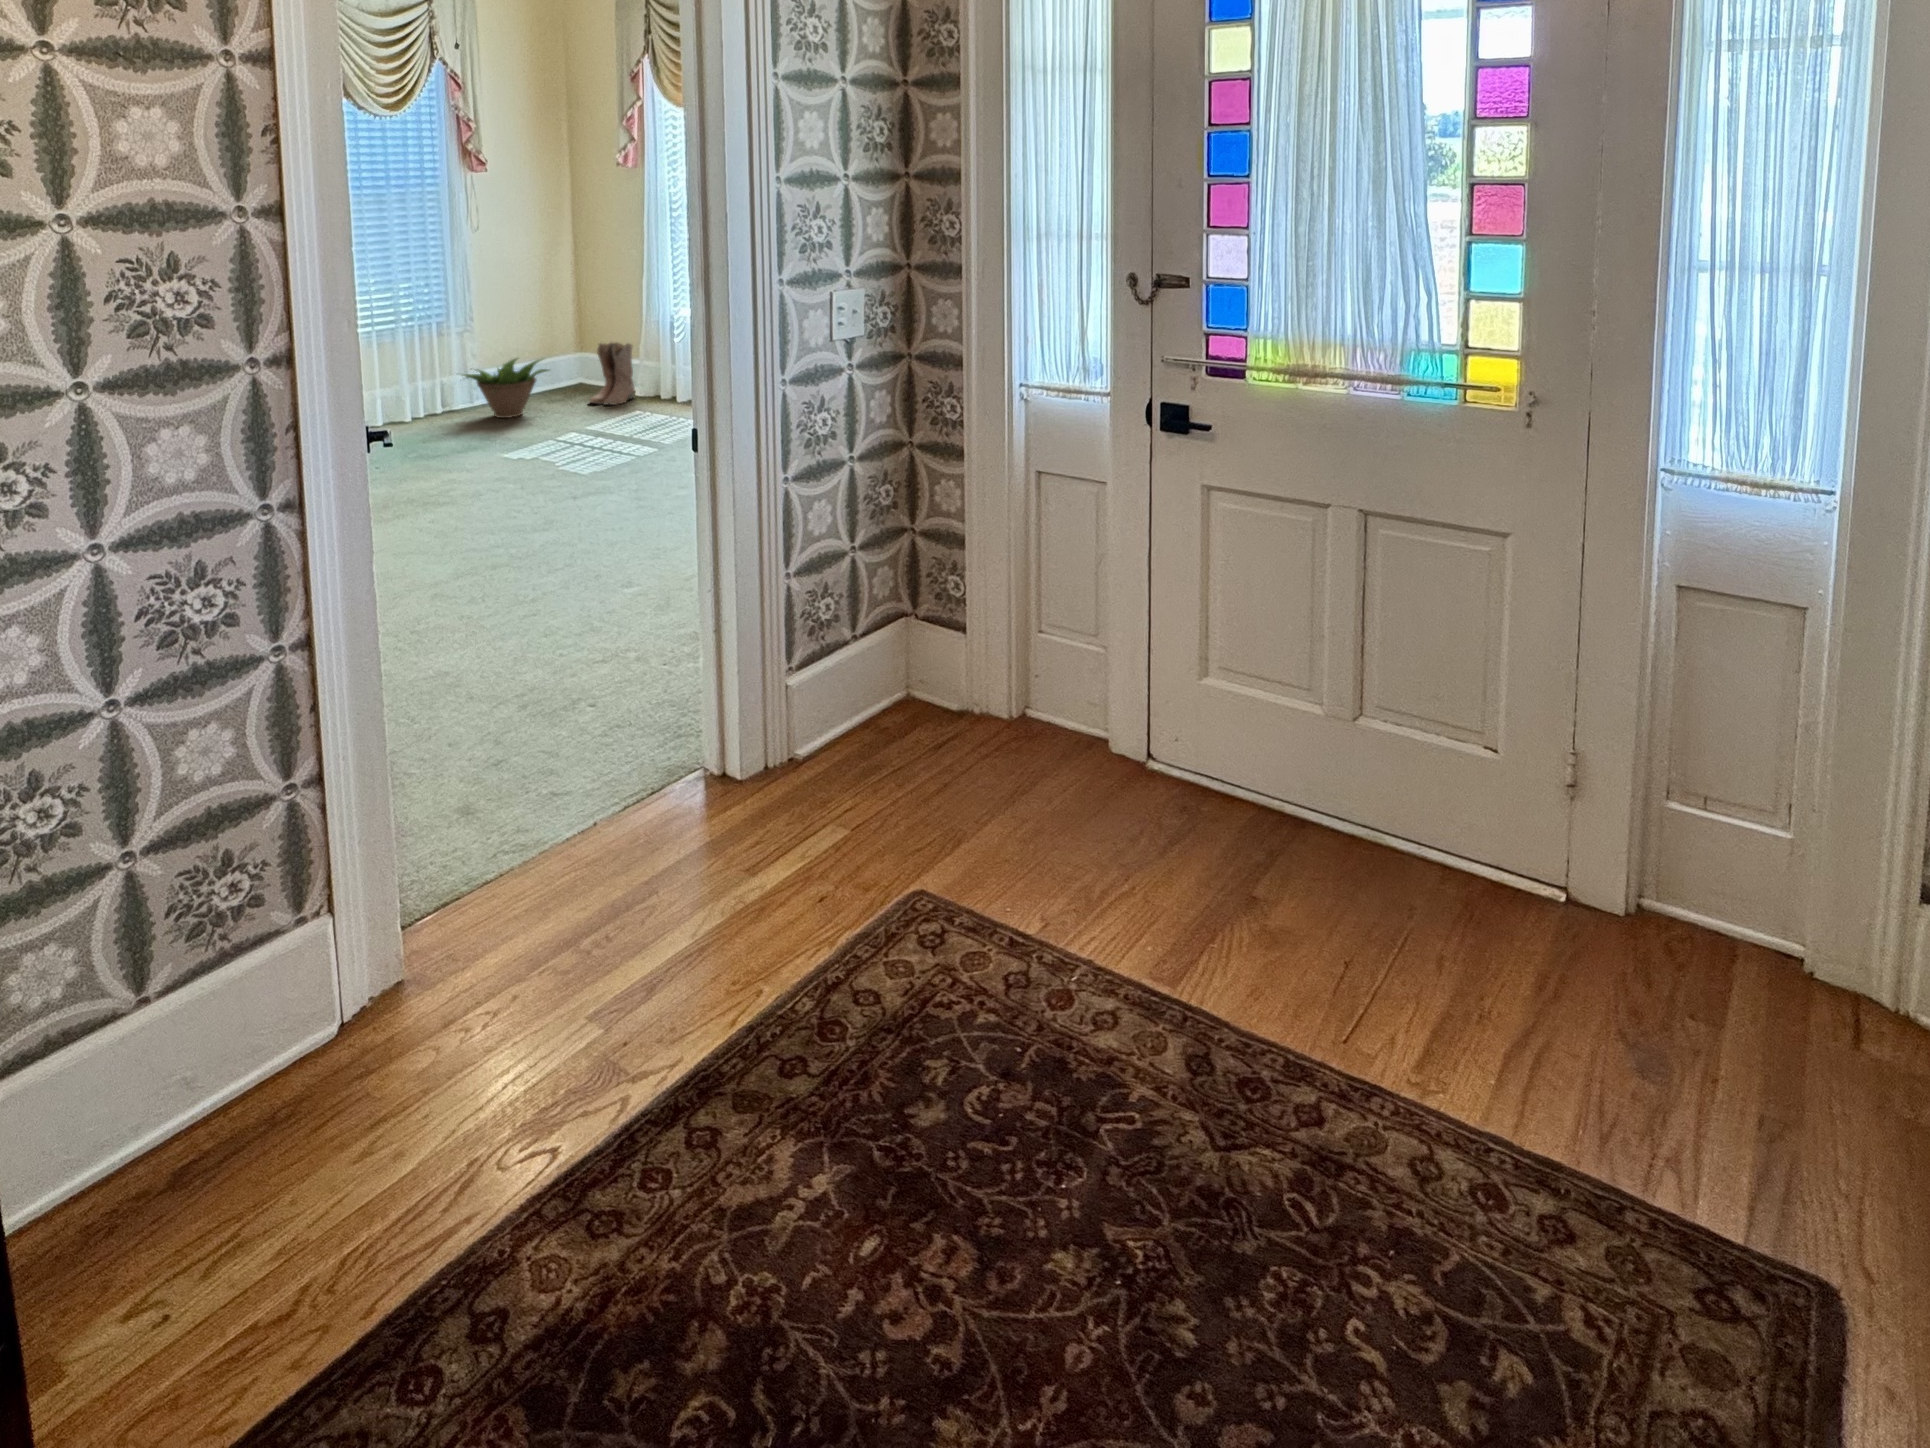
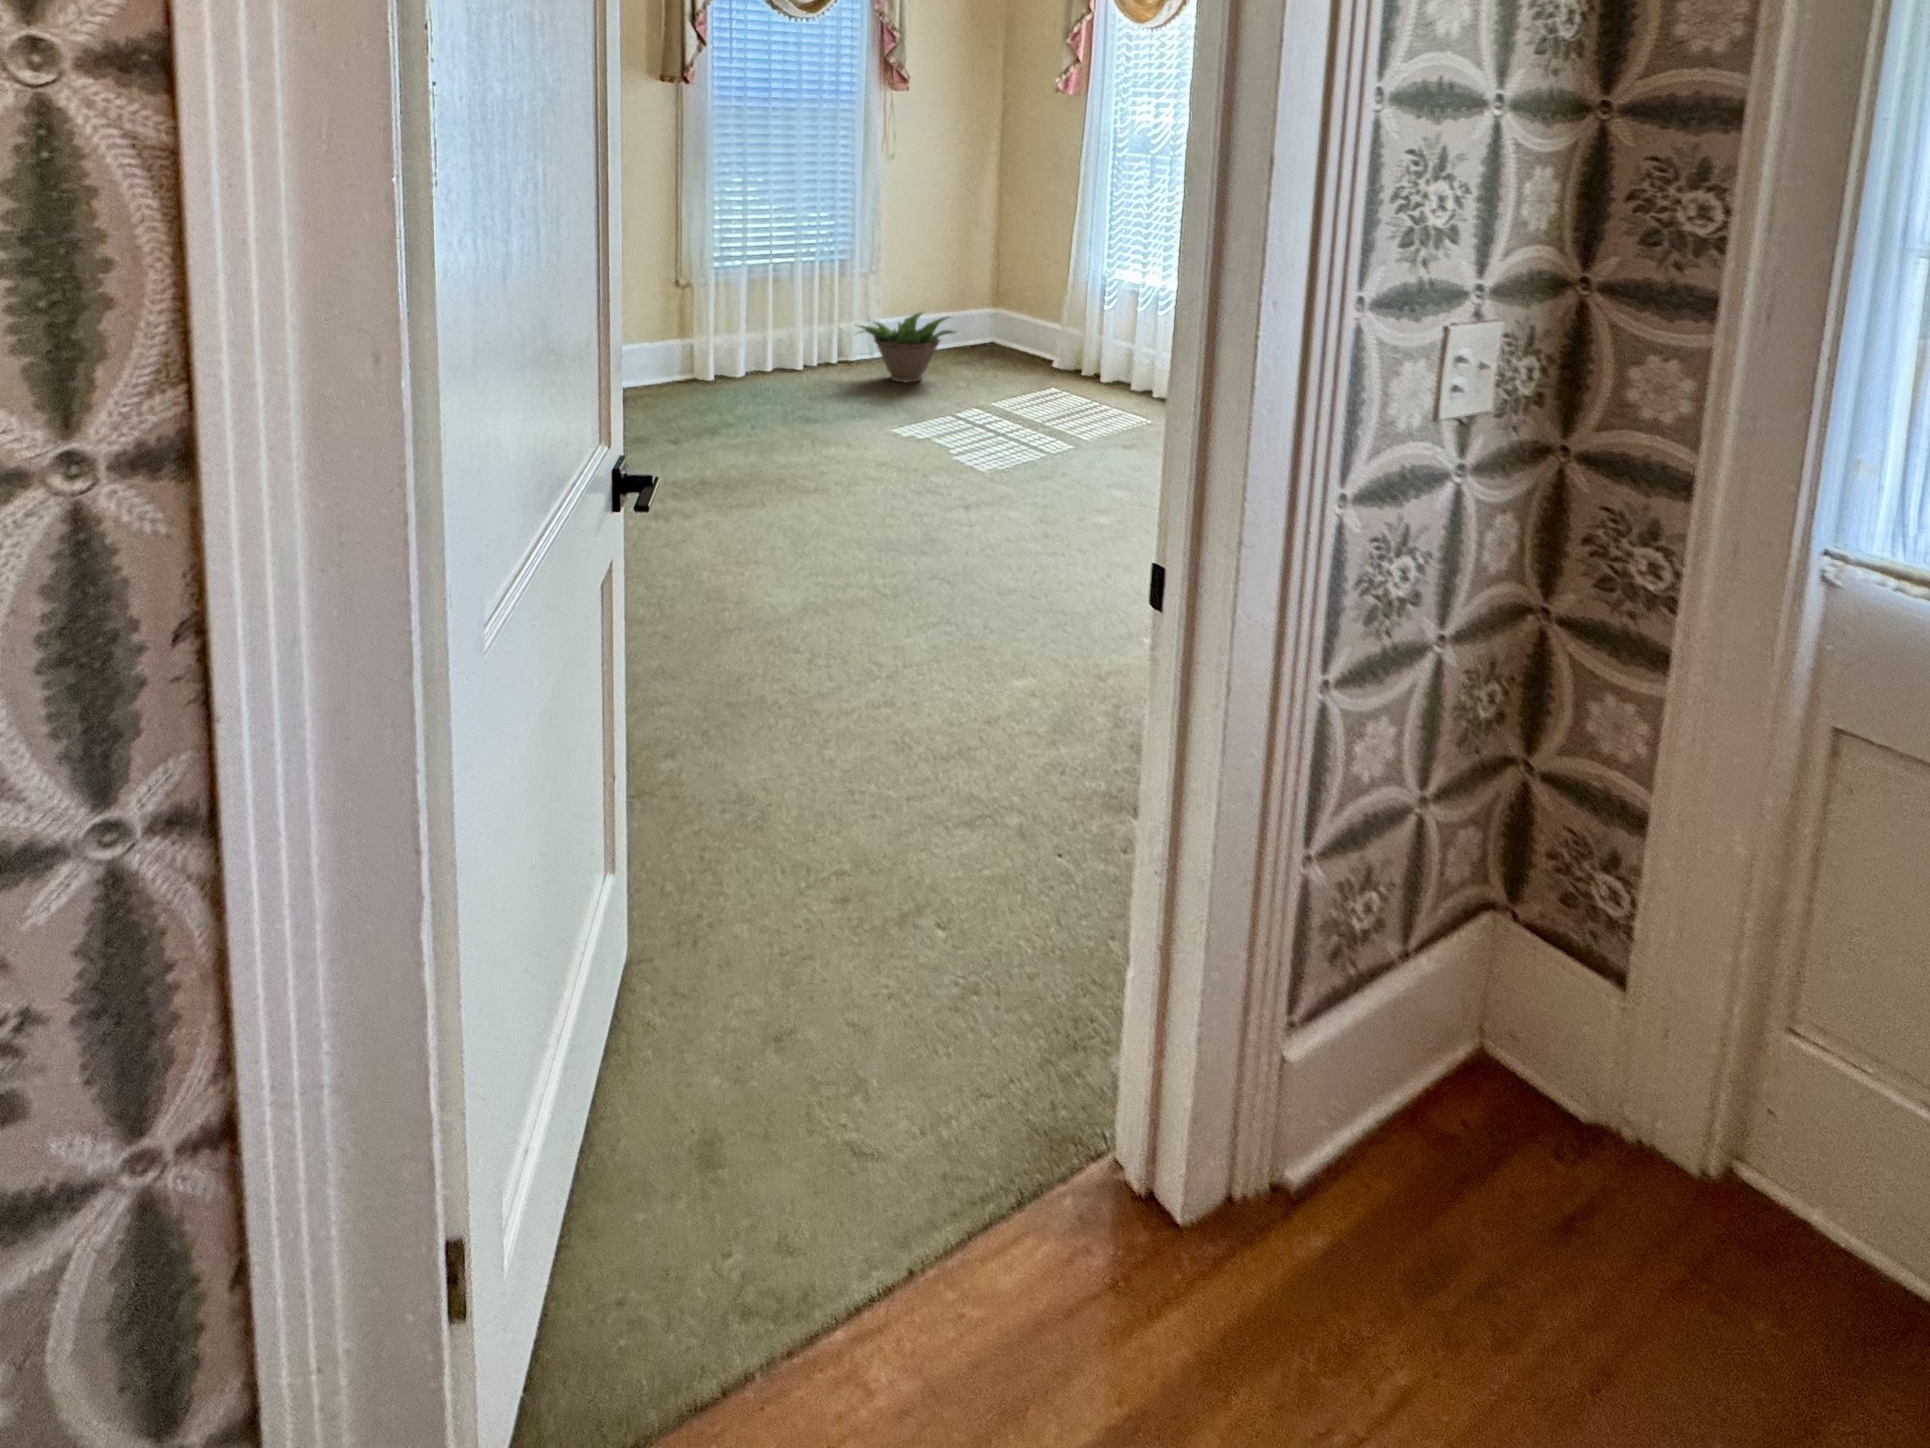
boots: present [590,342,635,405] -> none [995,303,1054,380]

